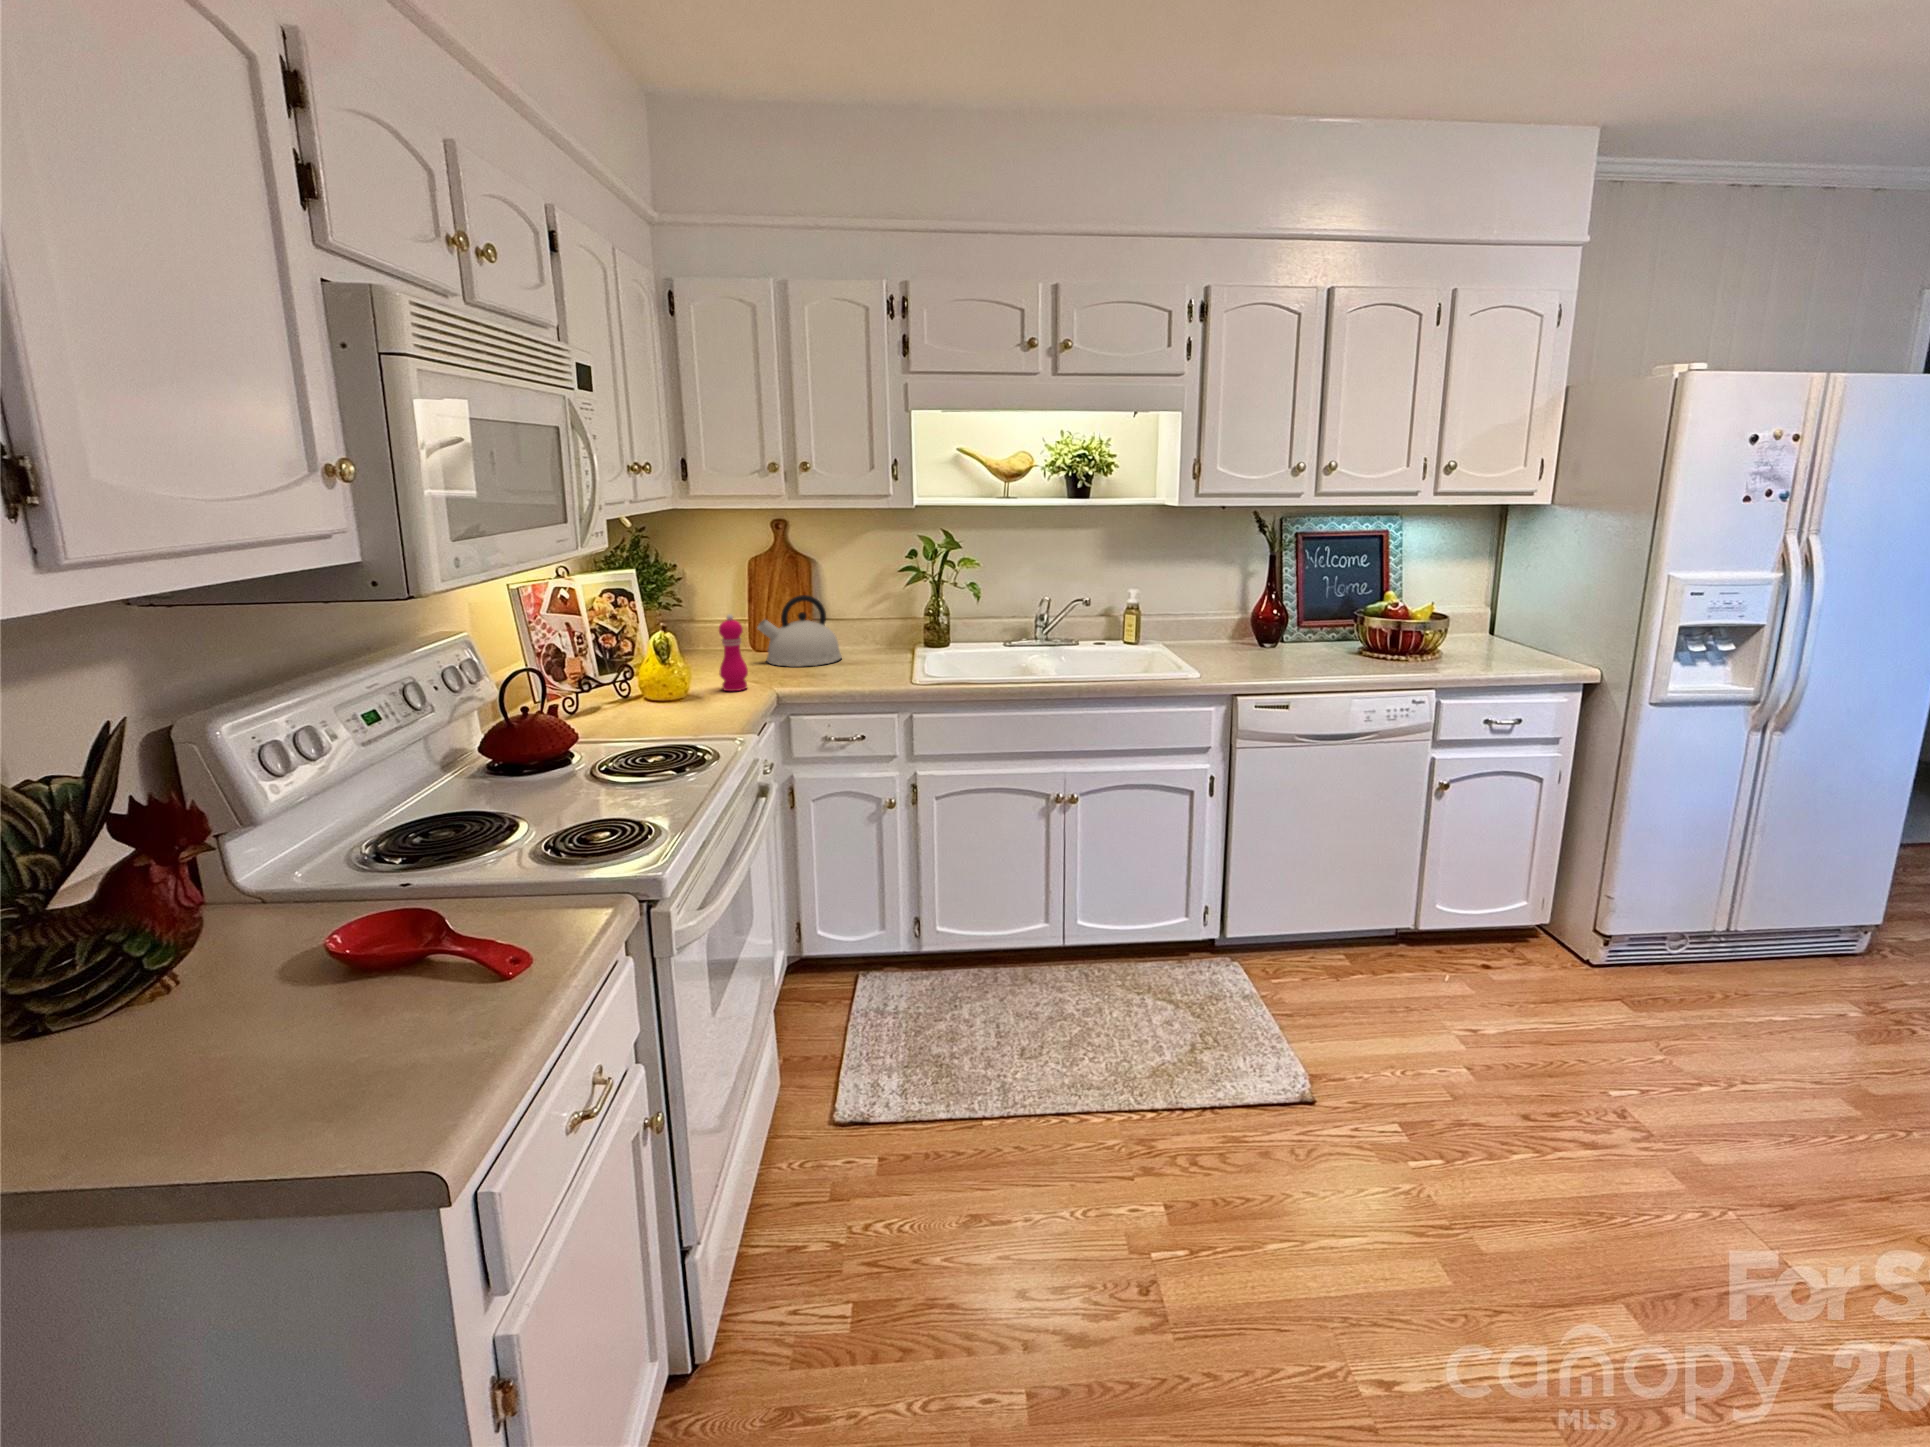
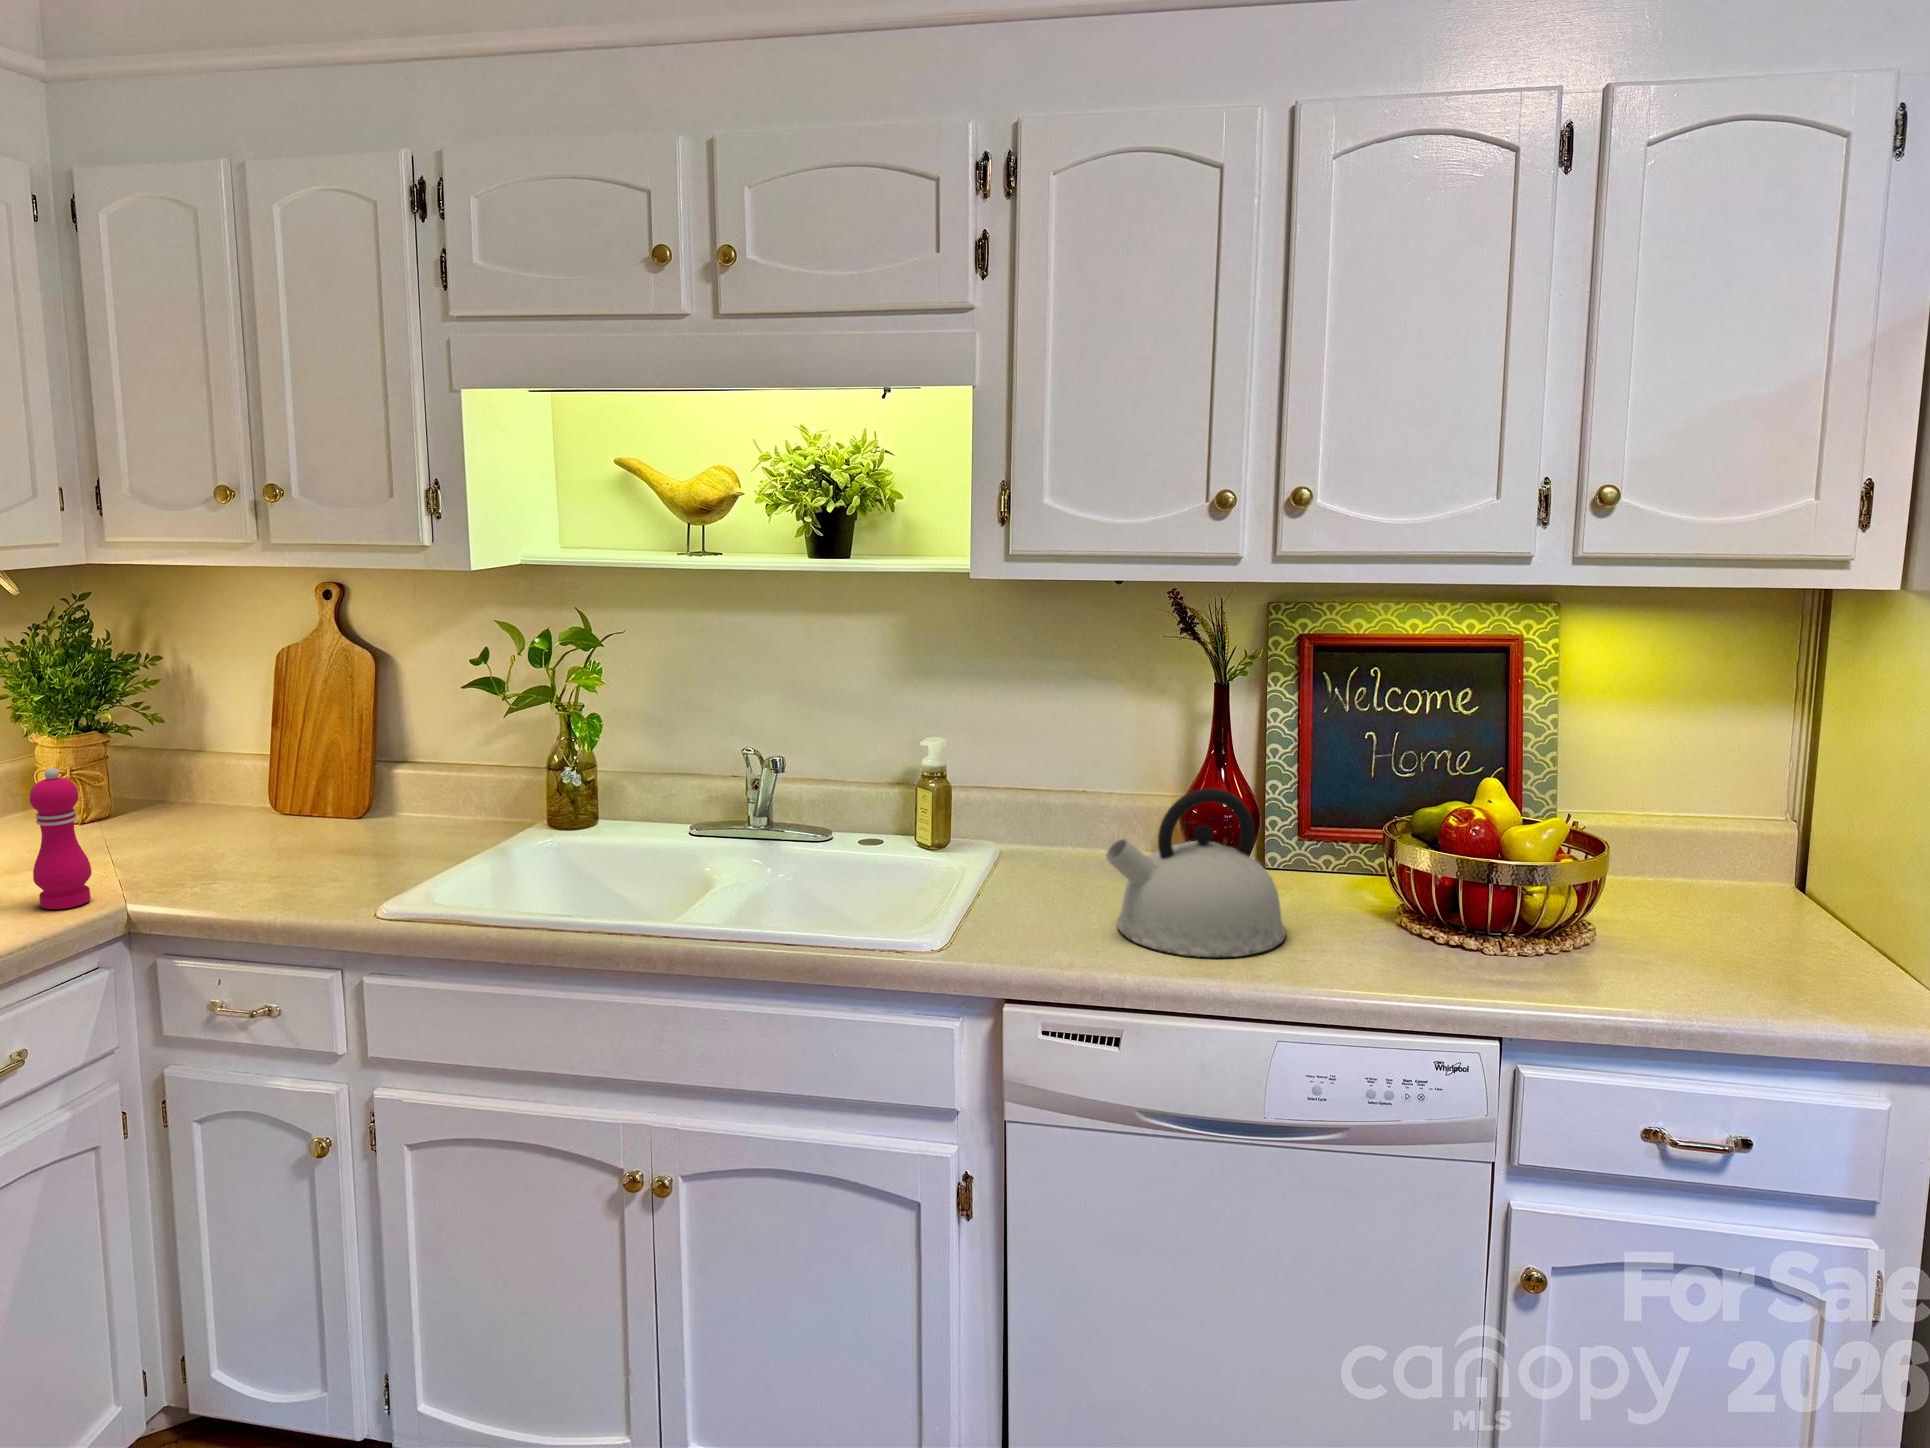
kettle: present [758,595,842,667] -> present [1106,788,1286,957]

